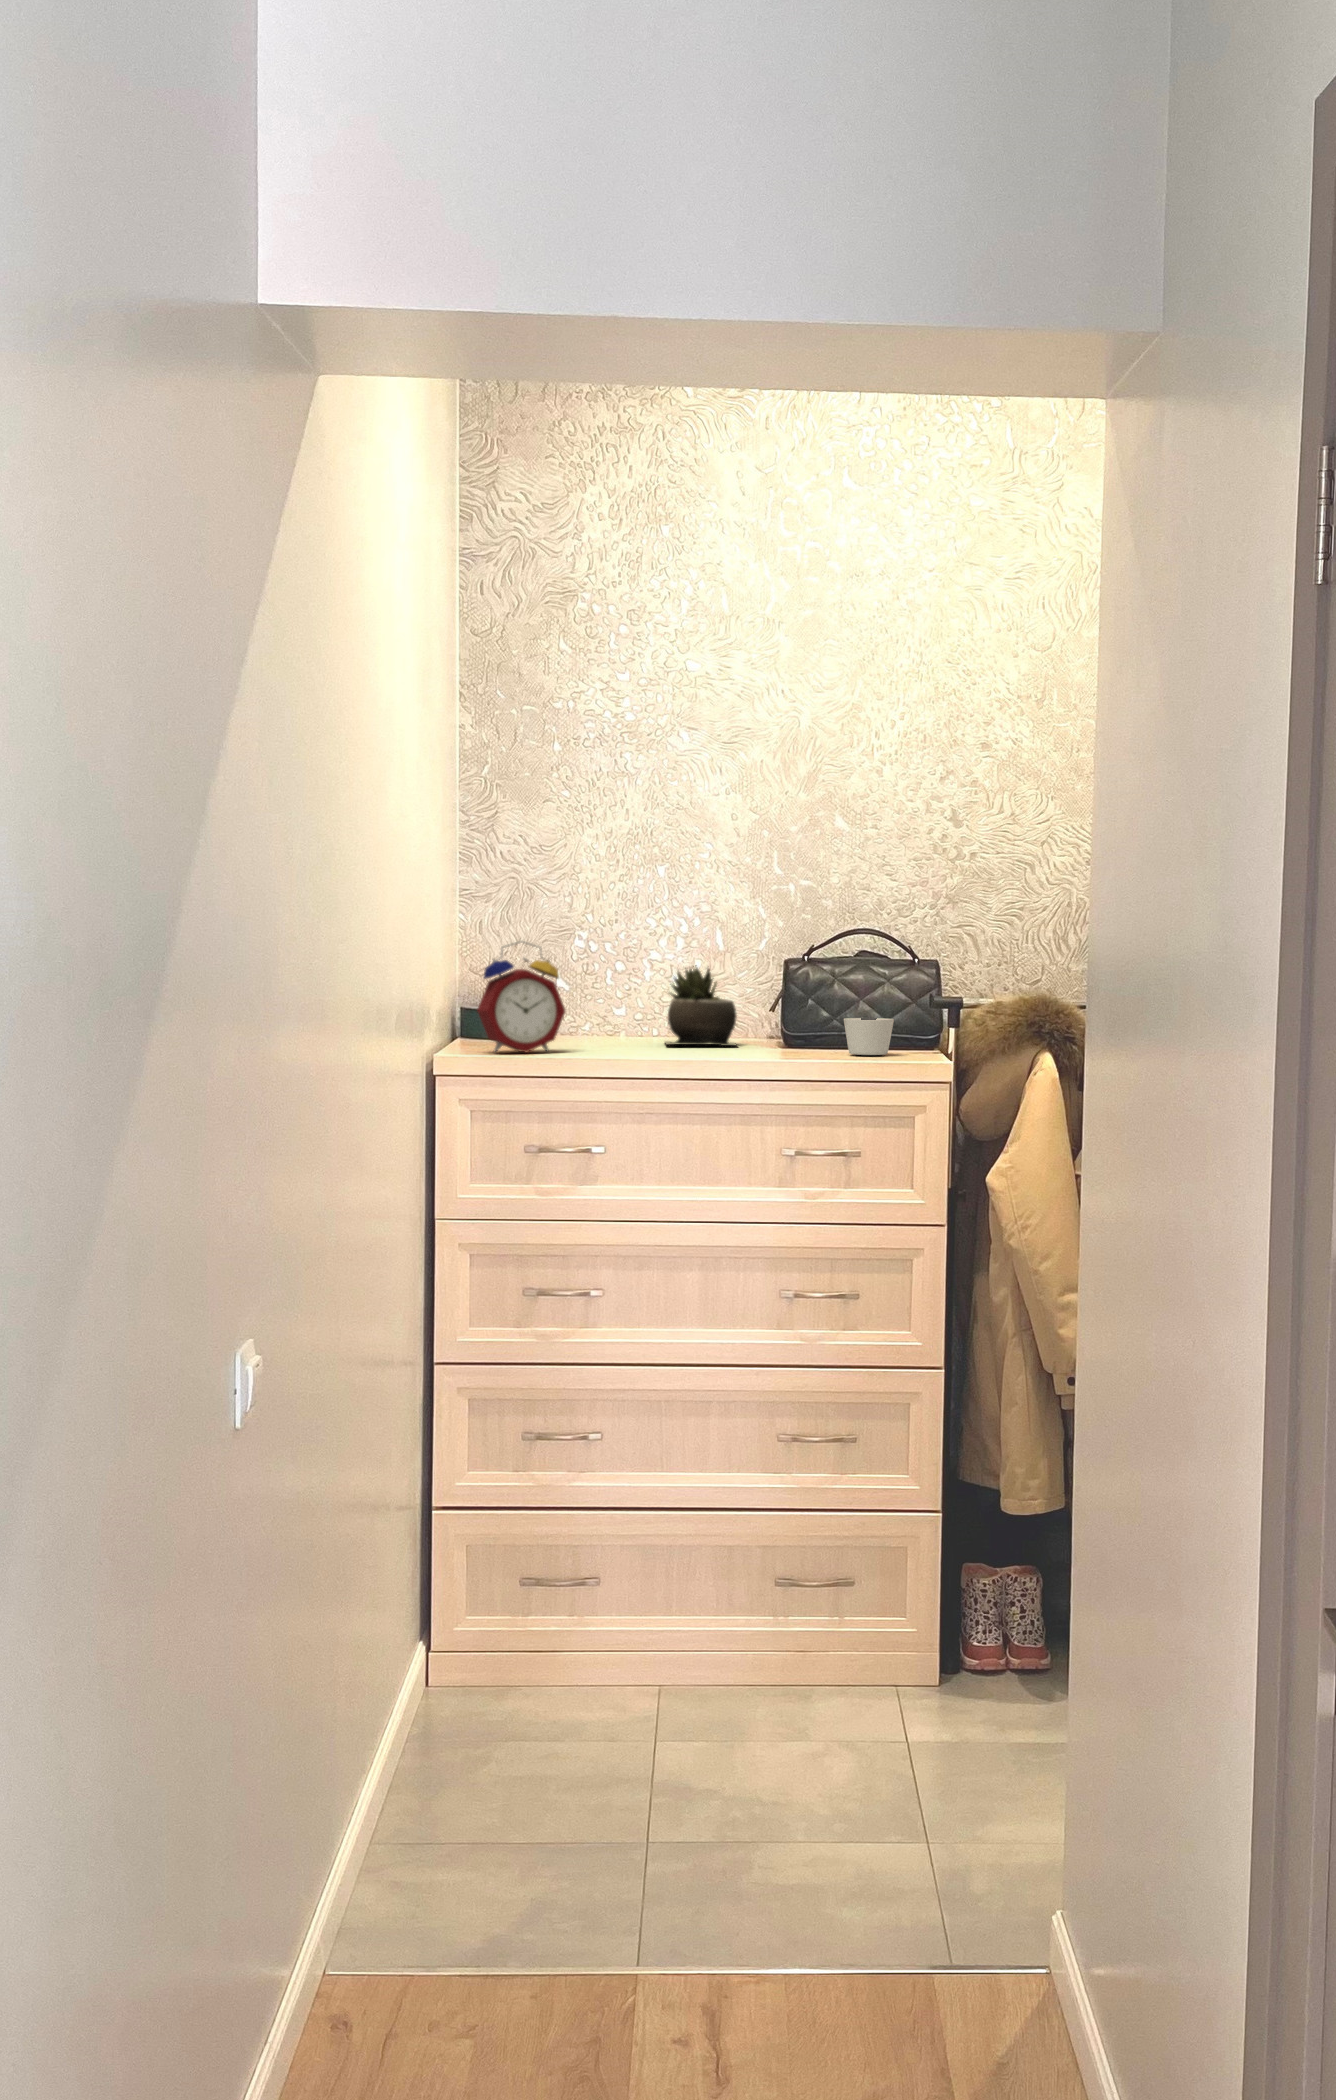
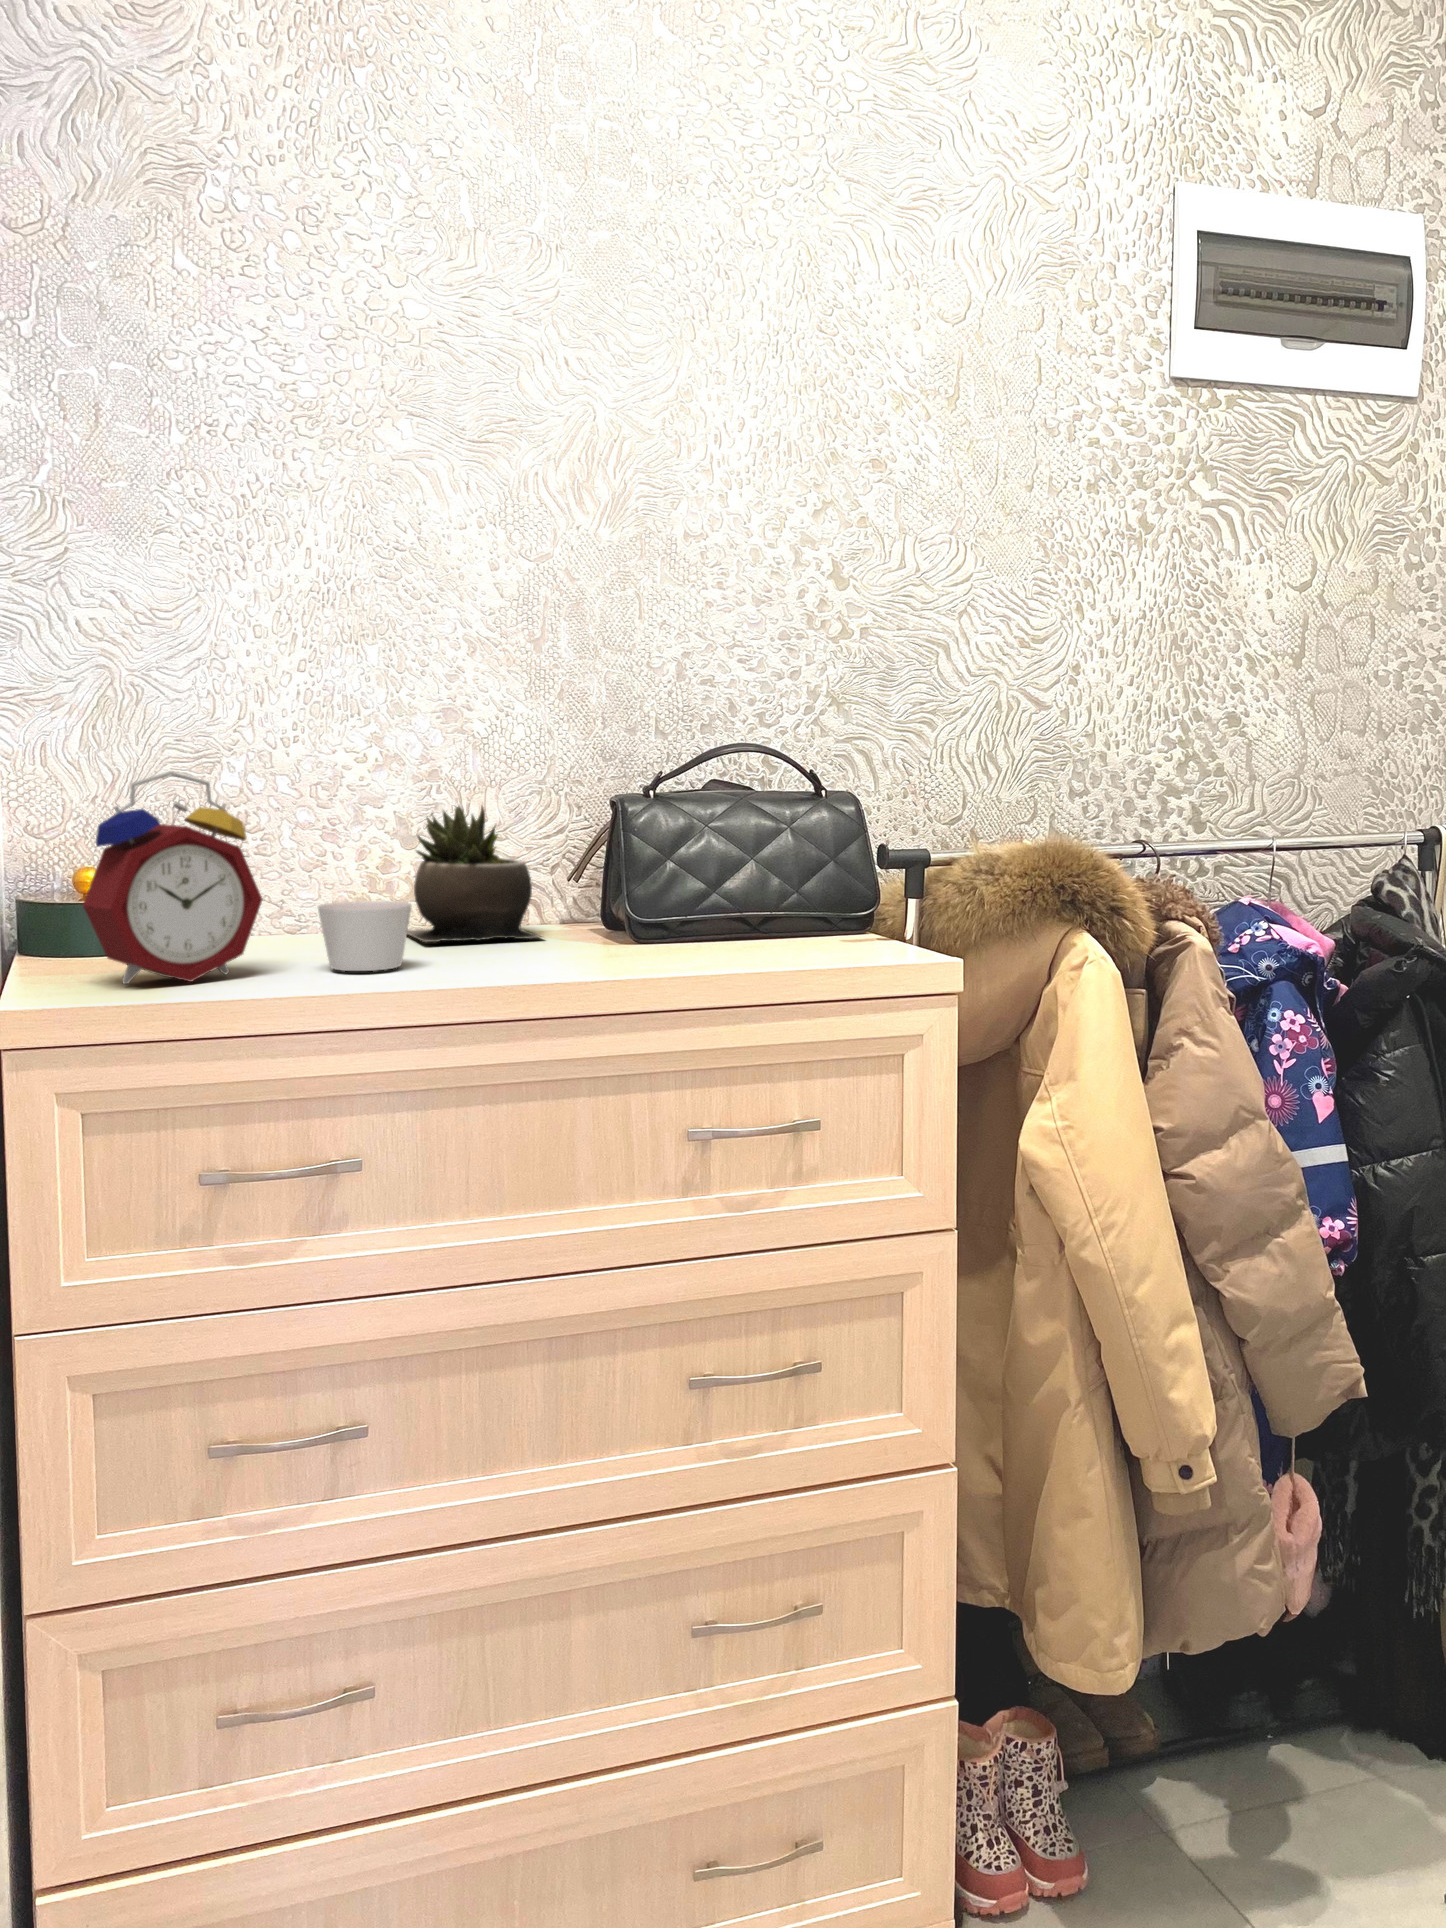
candle: present [844,1018,894,1055] -> present [318,901,411,971]

